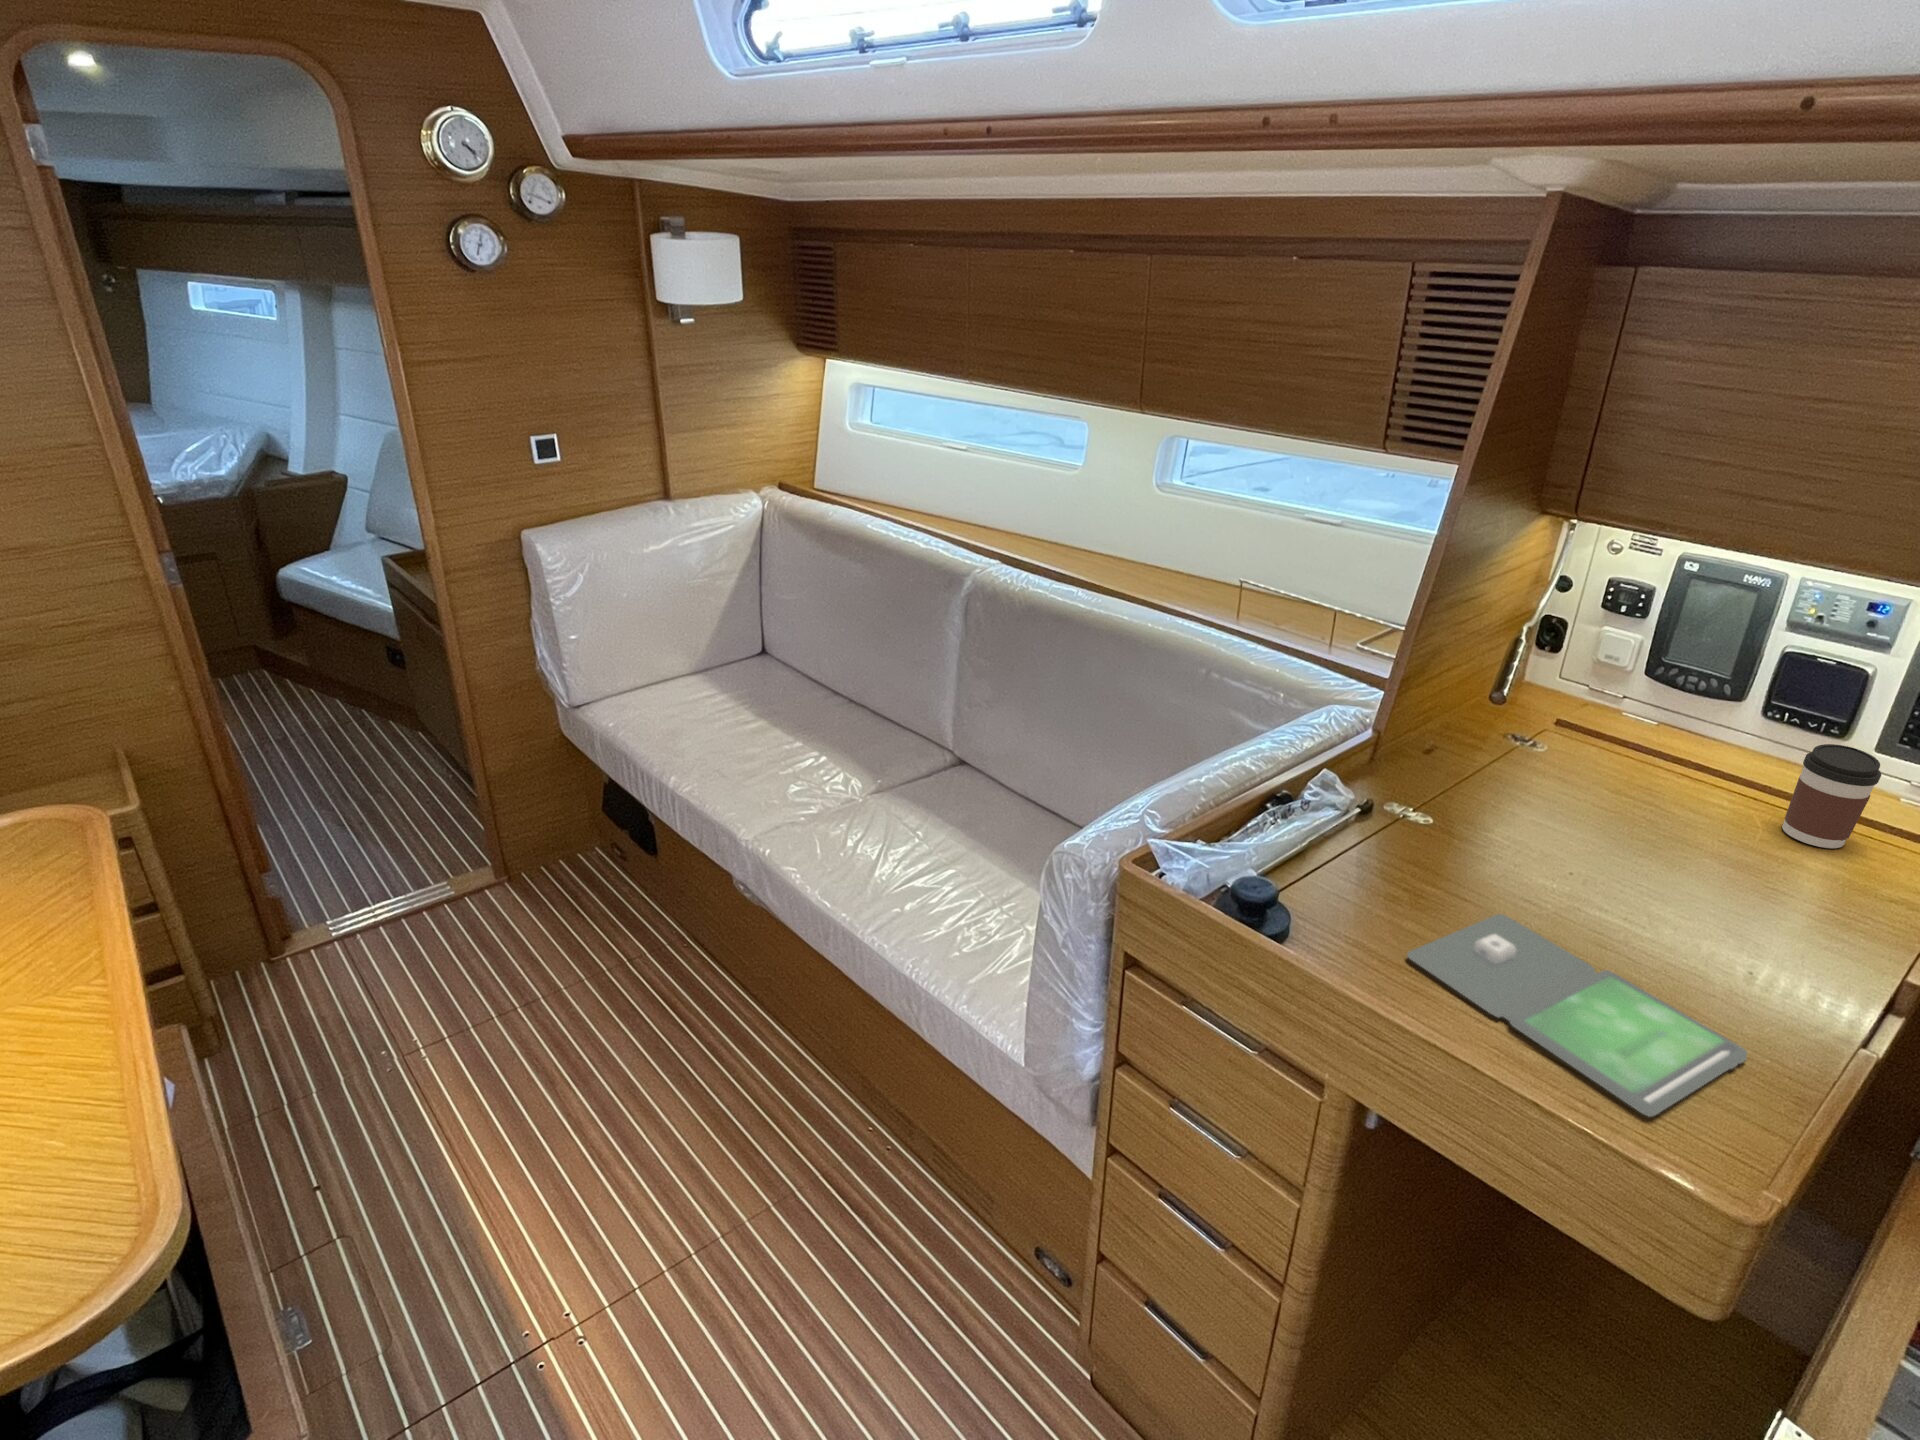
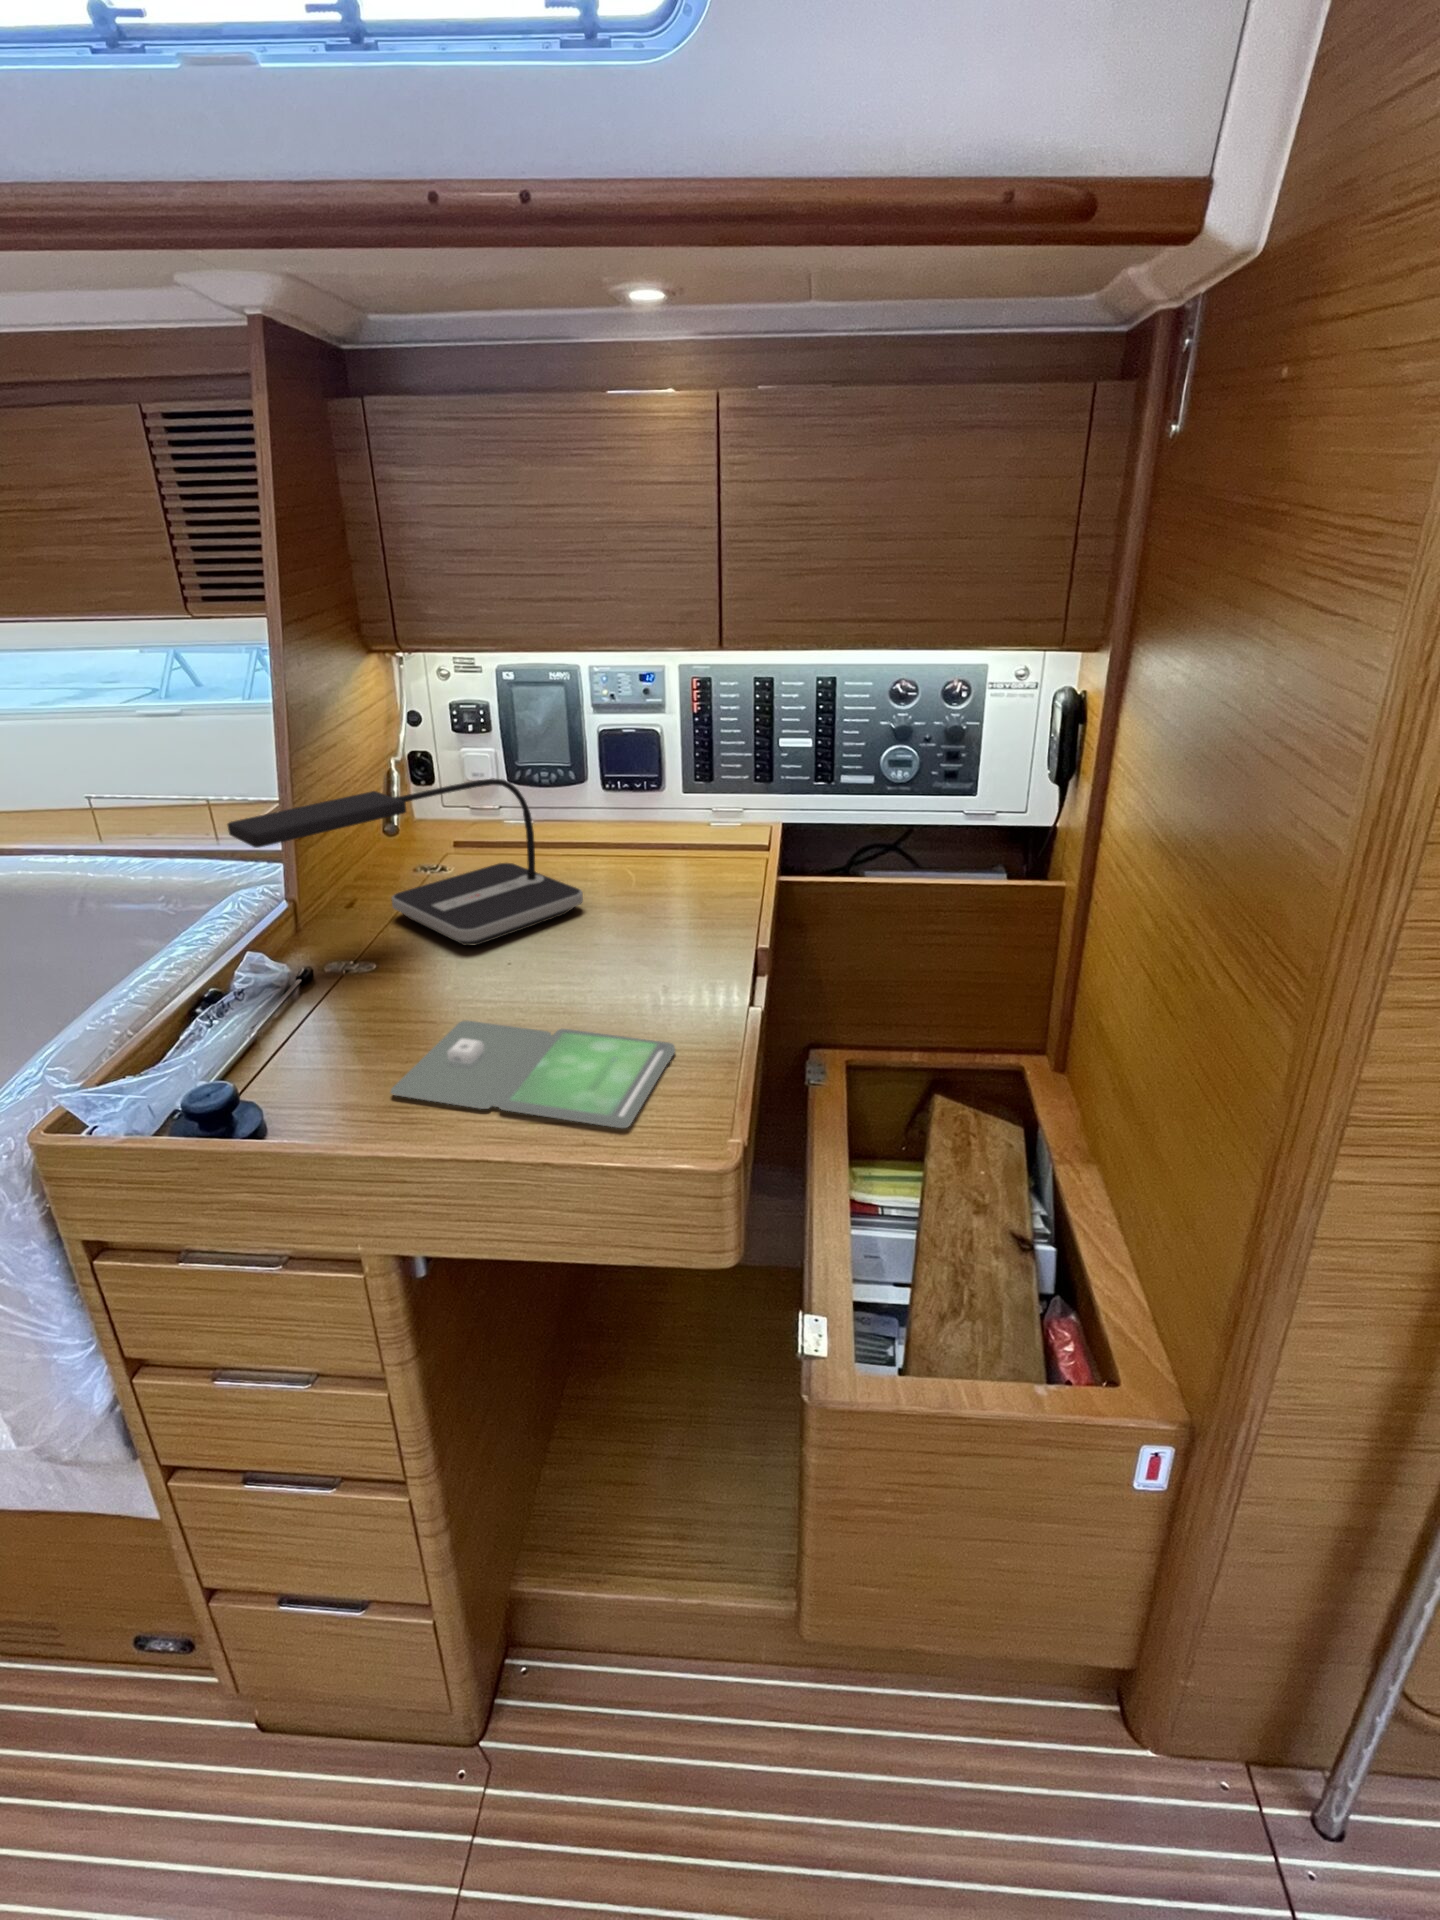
desk lamp: none [1349,657,1692,842] -> present [227,778,583,945]
coffee cup: present [1782,744,1881,848] -> none [637,794,687,879]

